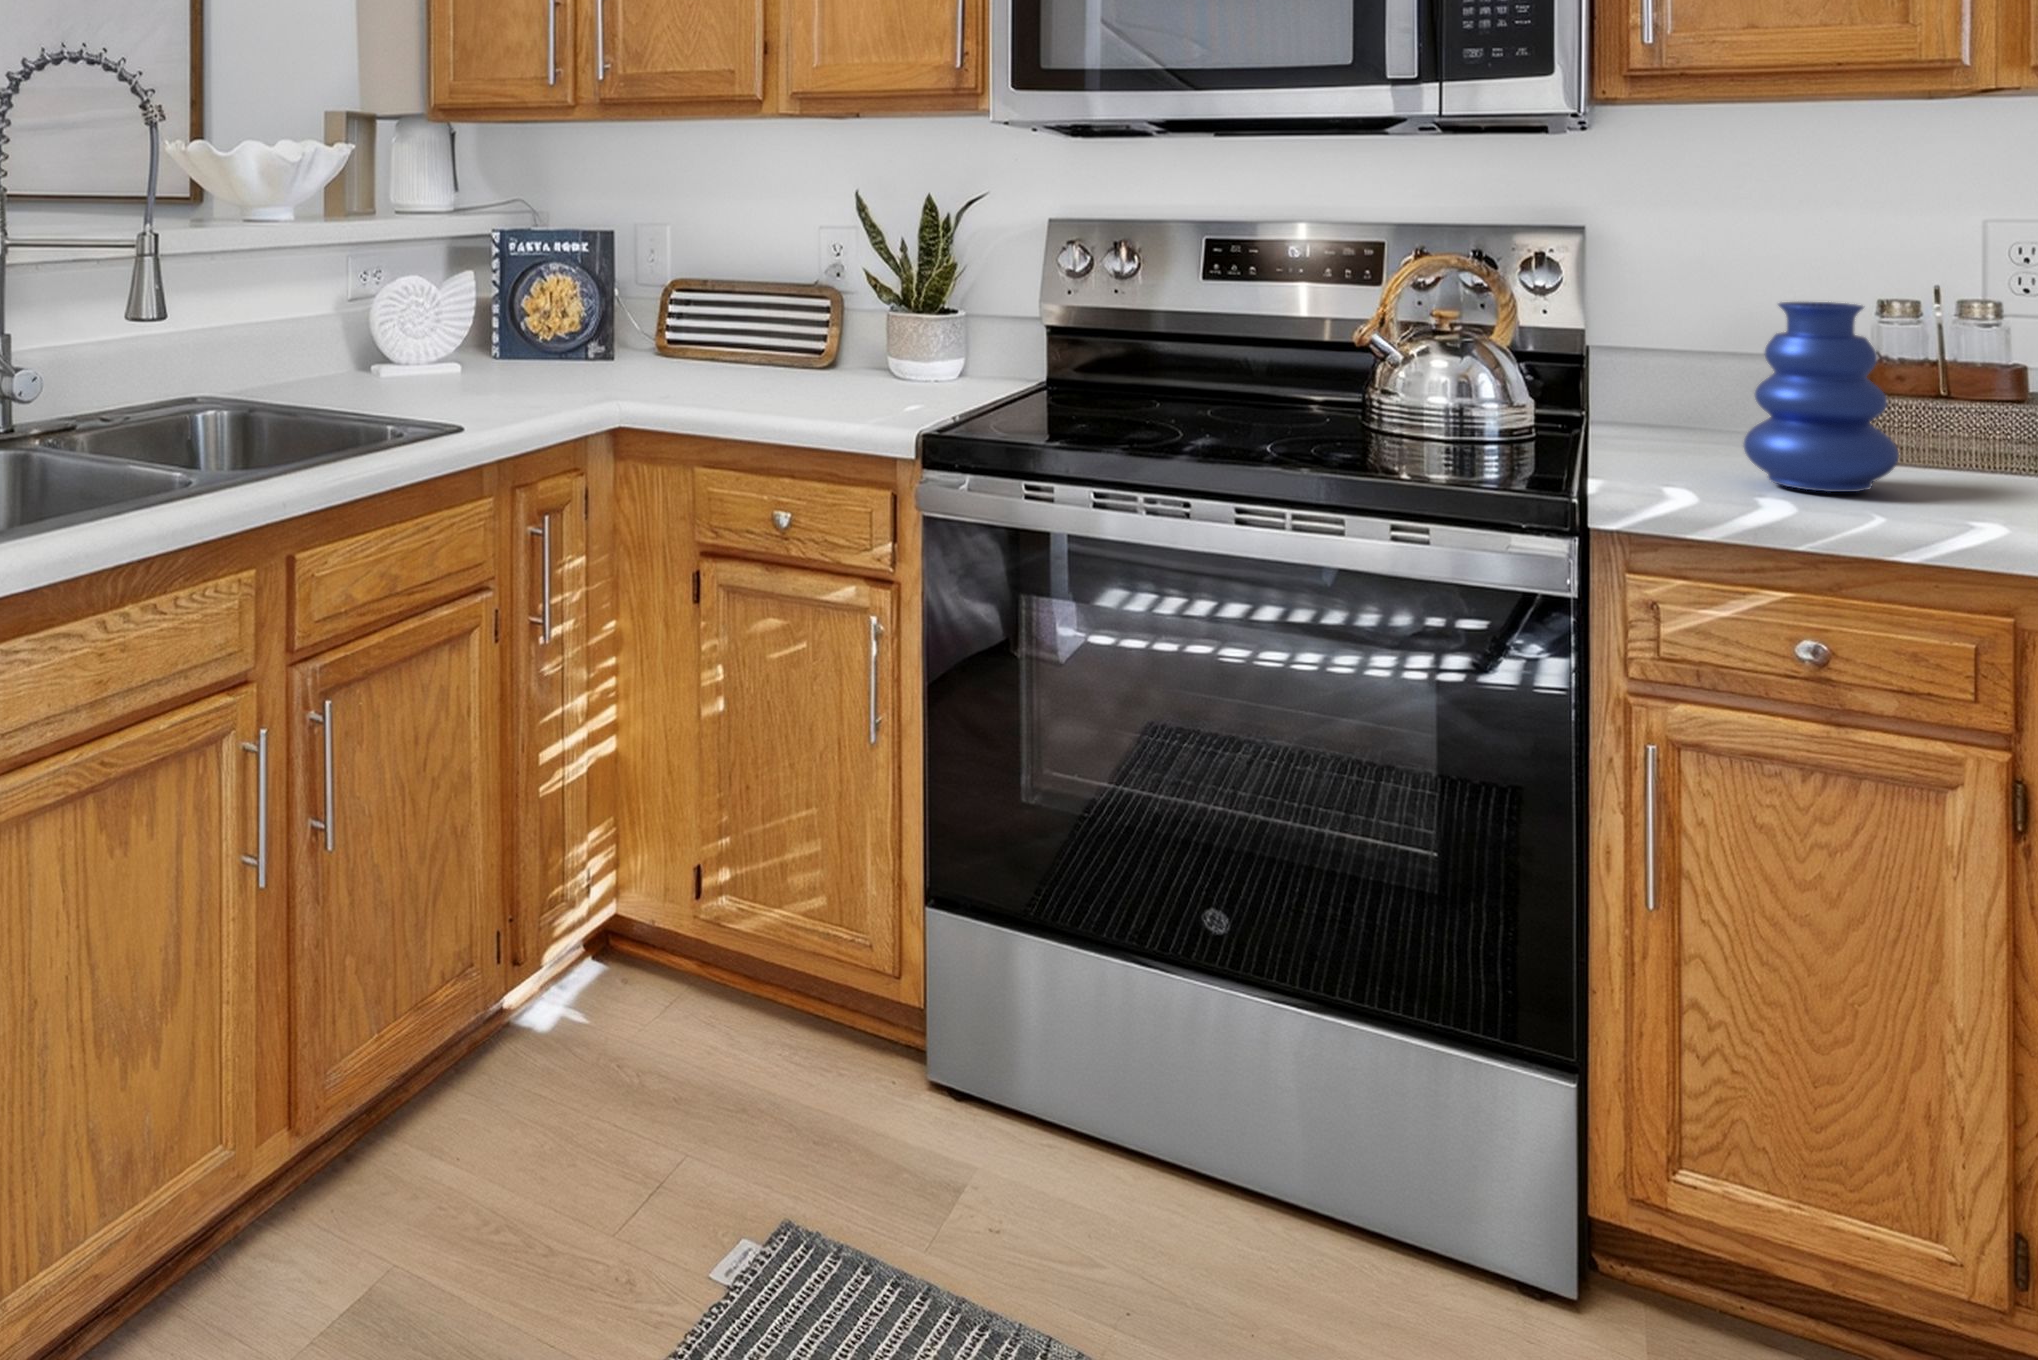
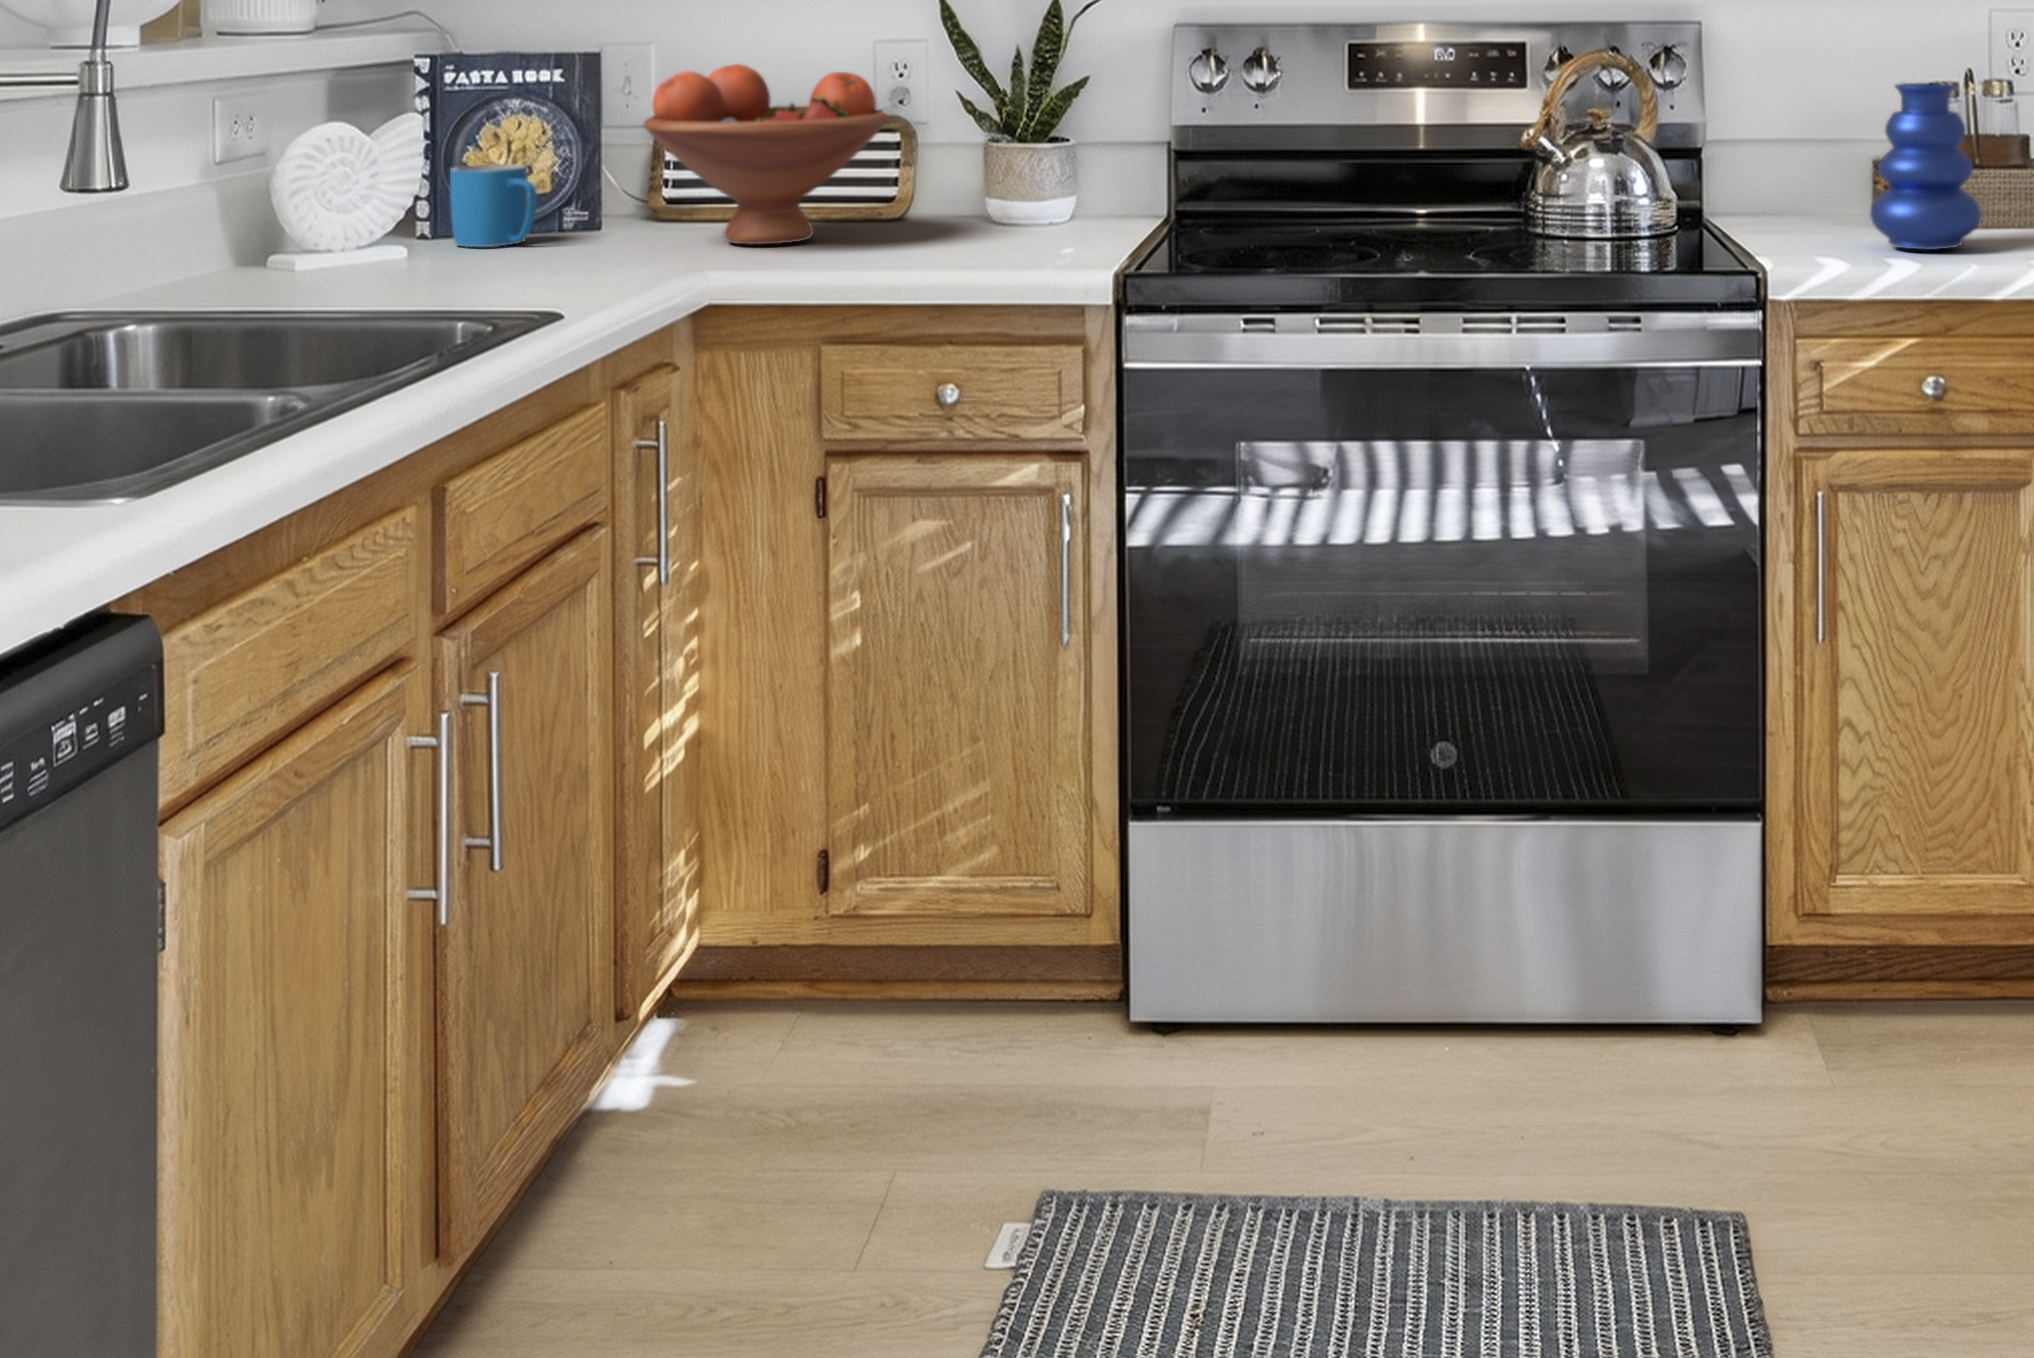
fruit bowl: none [610,244,794,385] -> present [644,64,888,244]
mug: none [497,311,547,371] -> present [450,164,537,247]

